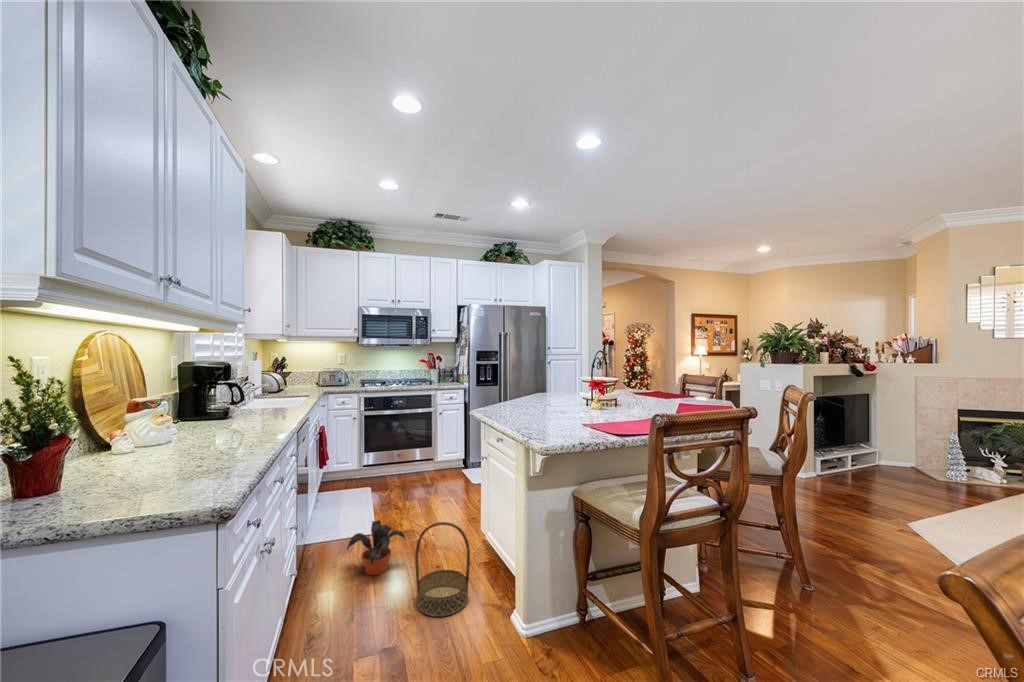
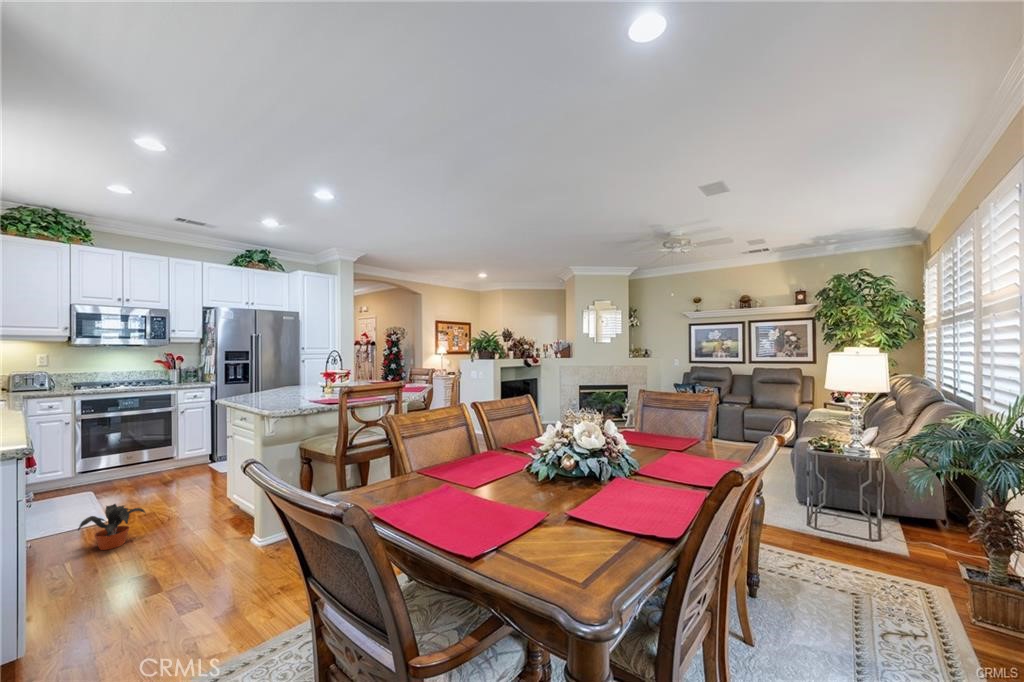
basket: present [415,522,470,617] -> none [159,486,214,559]

